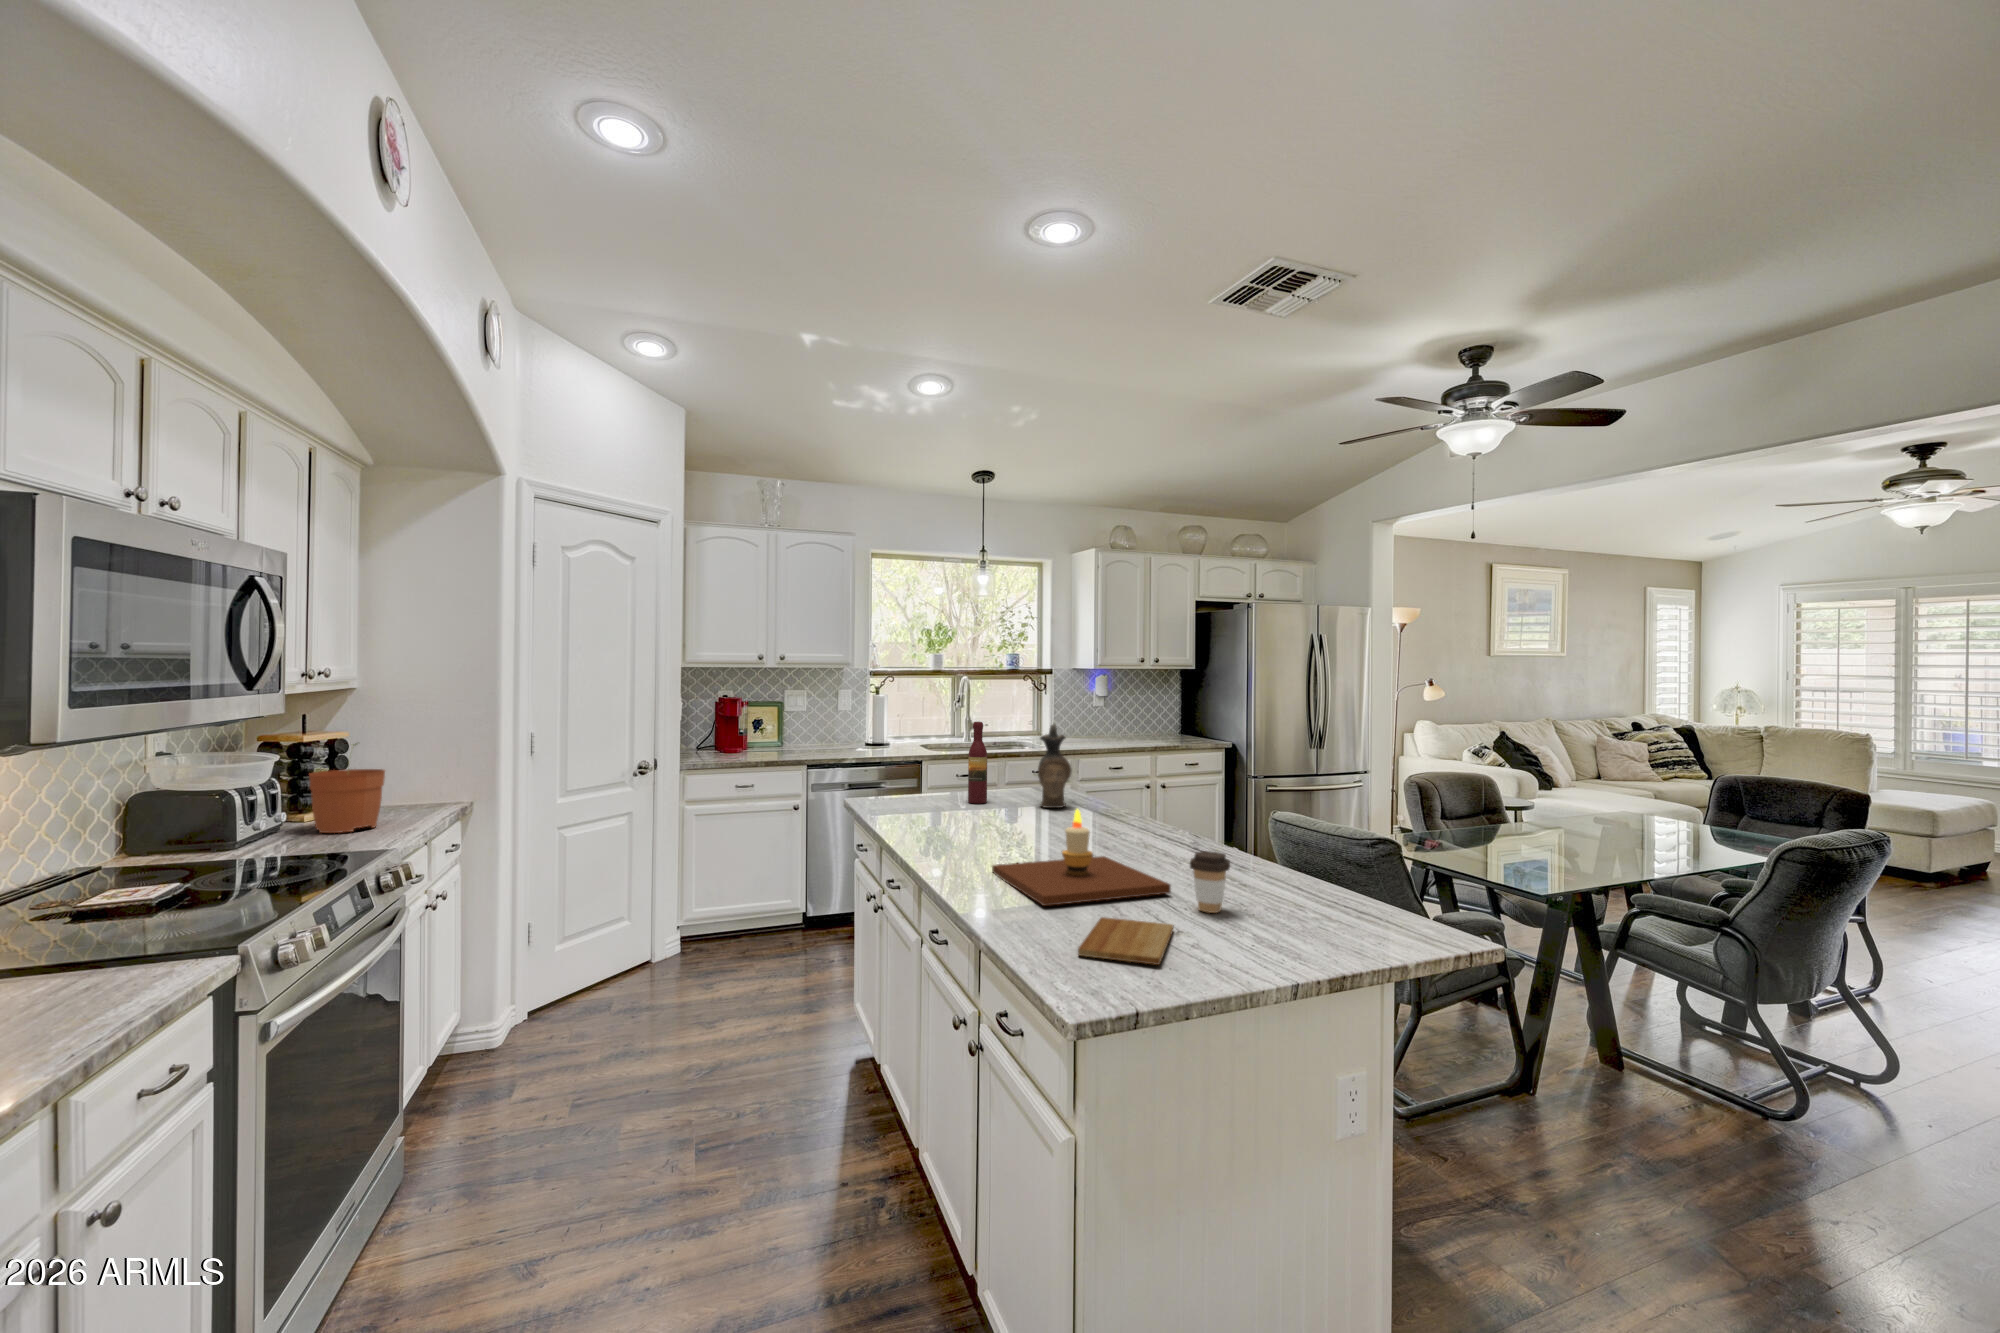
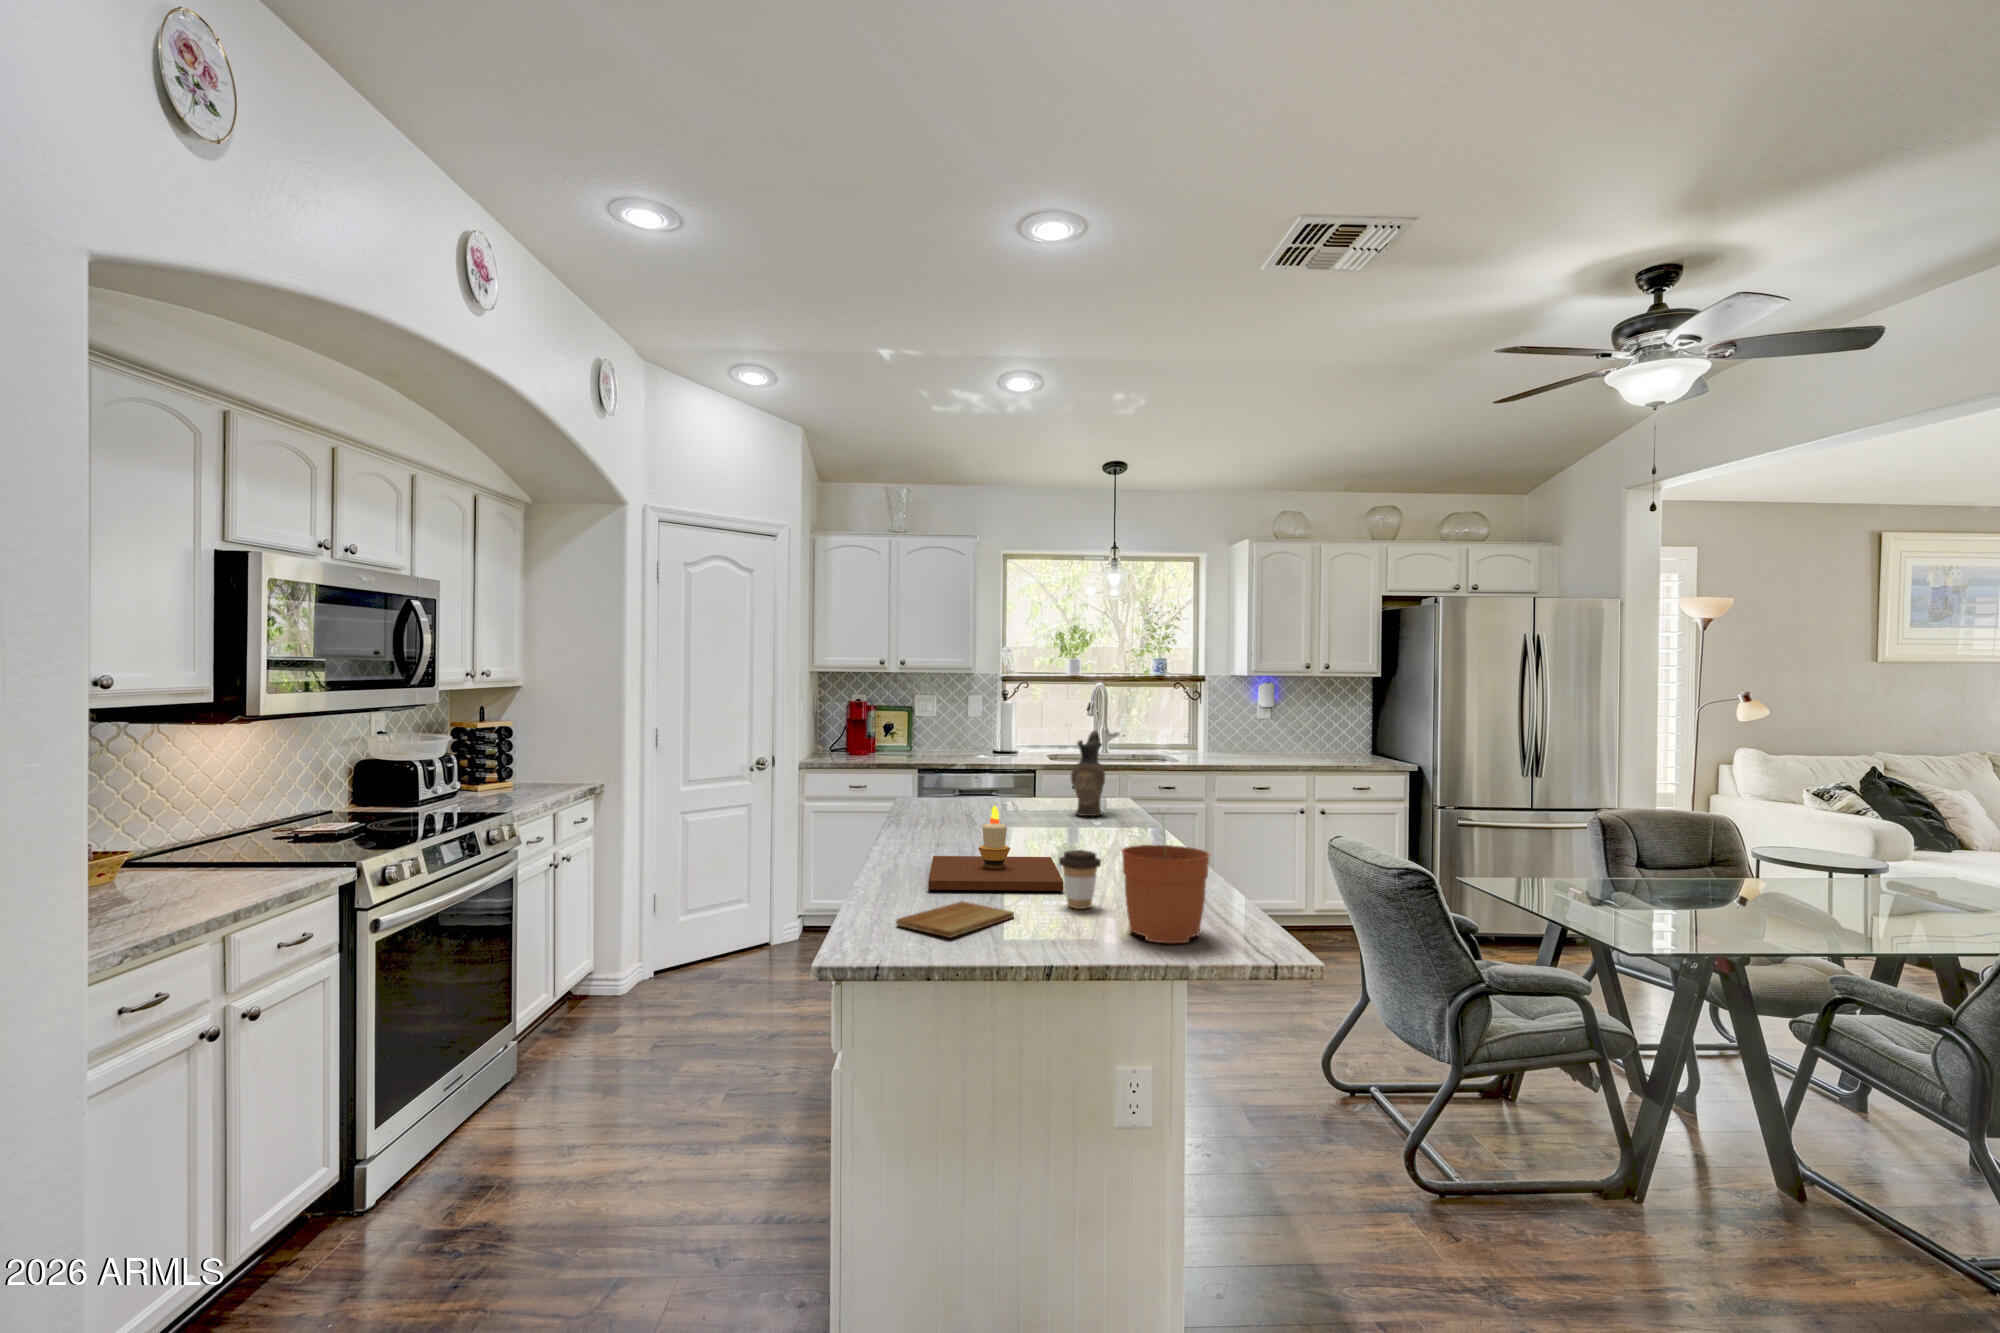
wine bottle: present [968,722,987,804] -> none [1011,726,1030,808]
plant pot: present [309,744,385,833] -> present [1122,812,1209,943]

